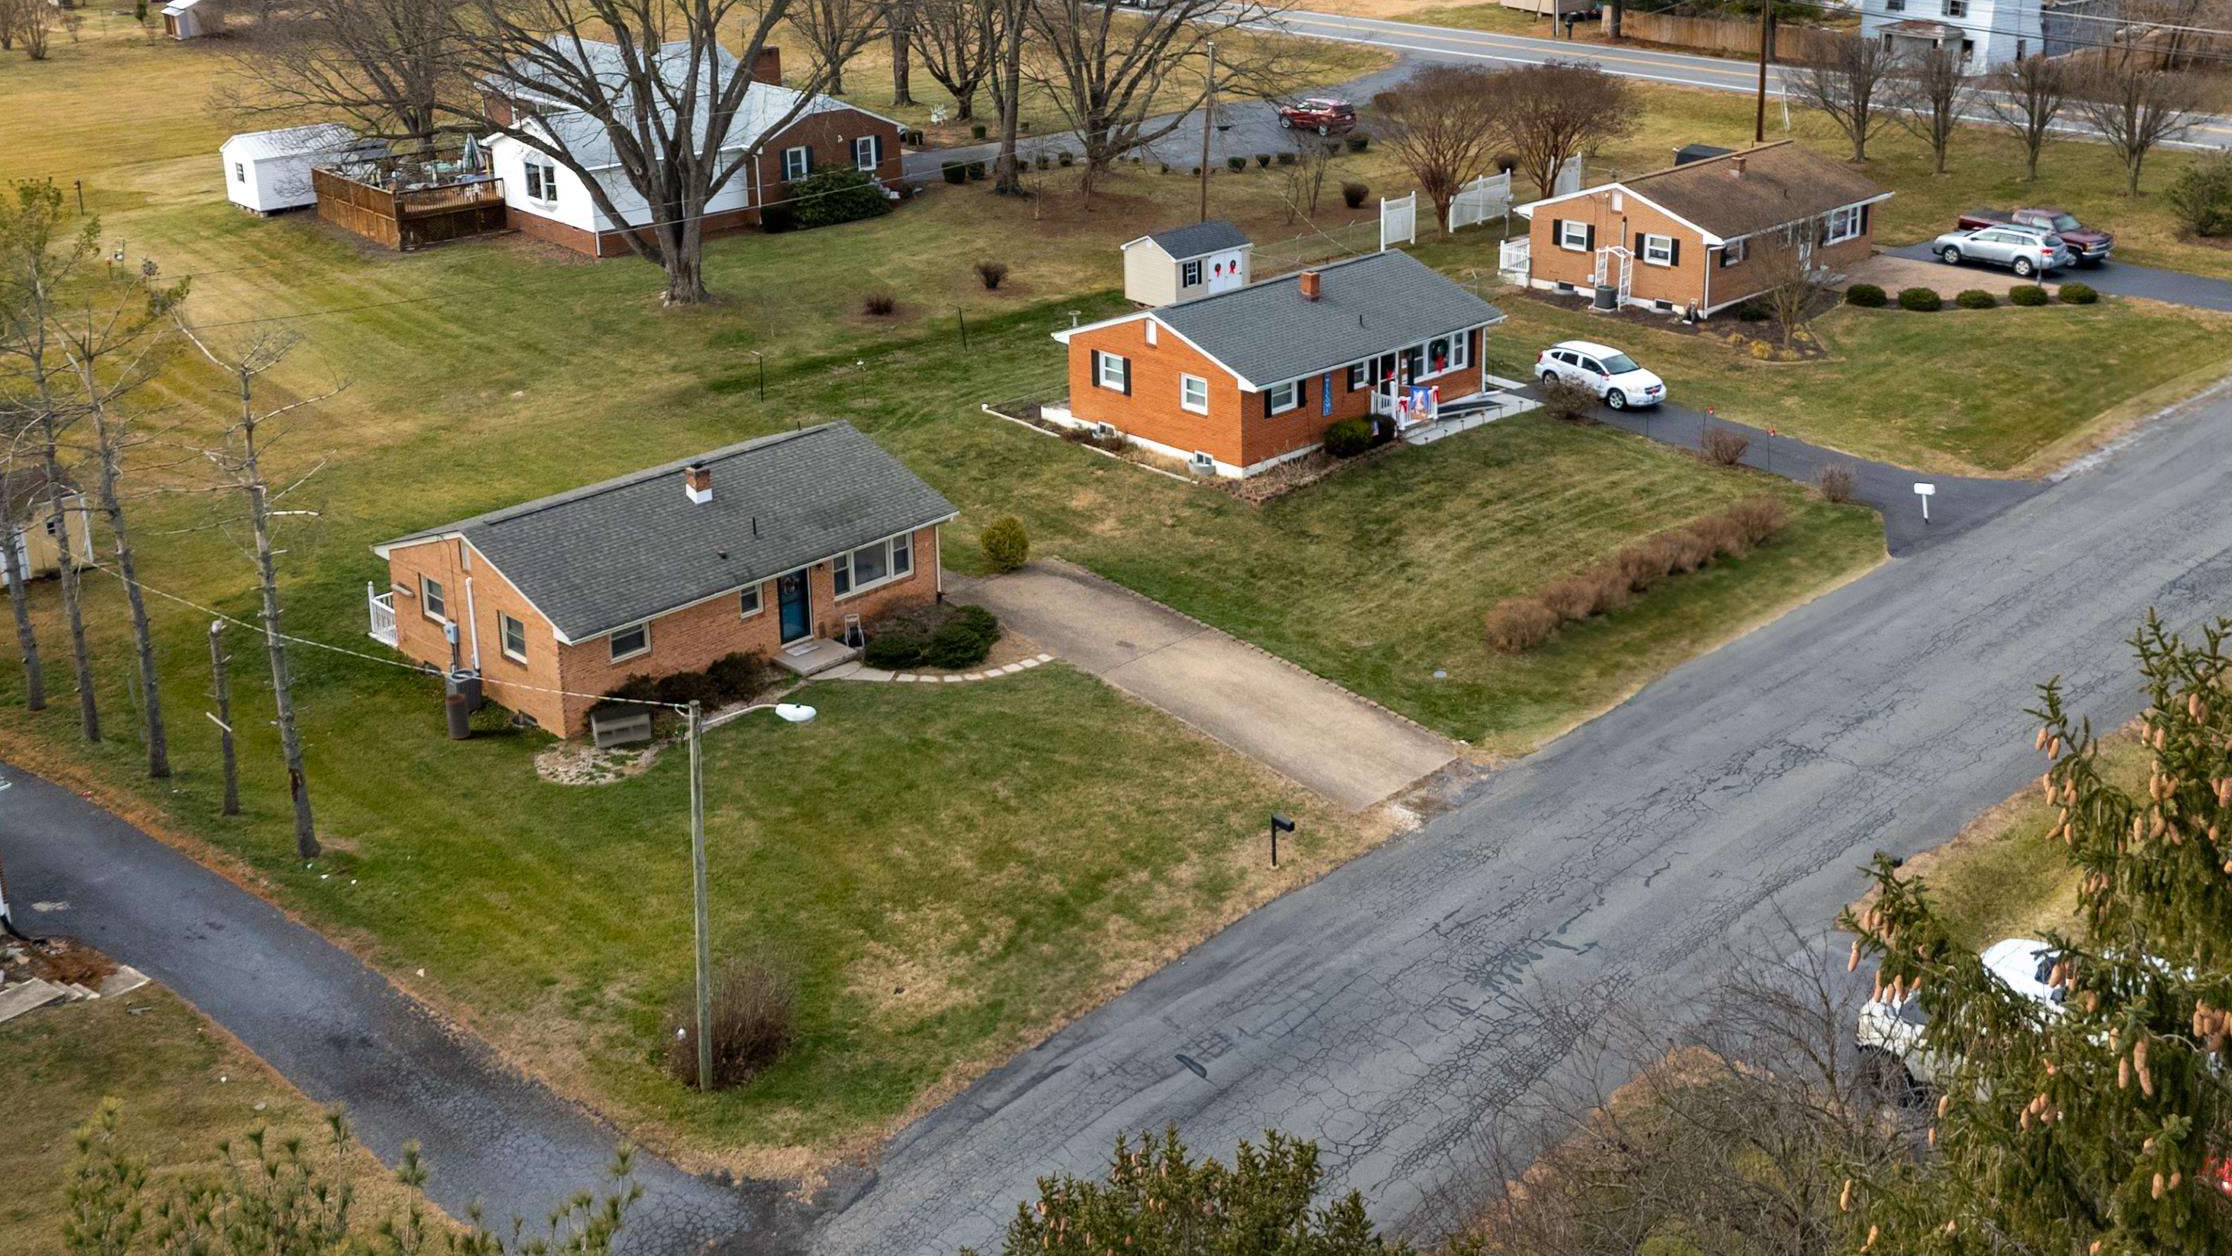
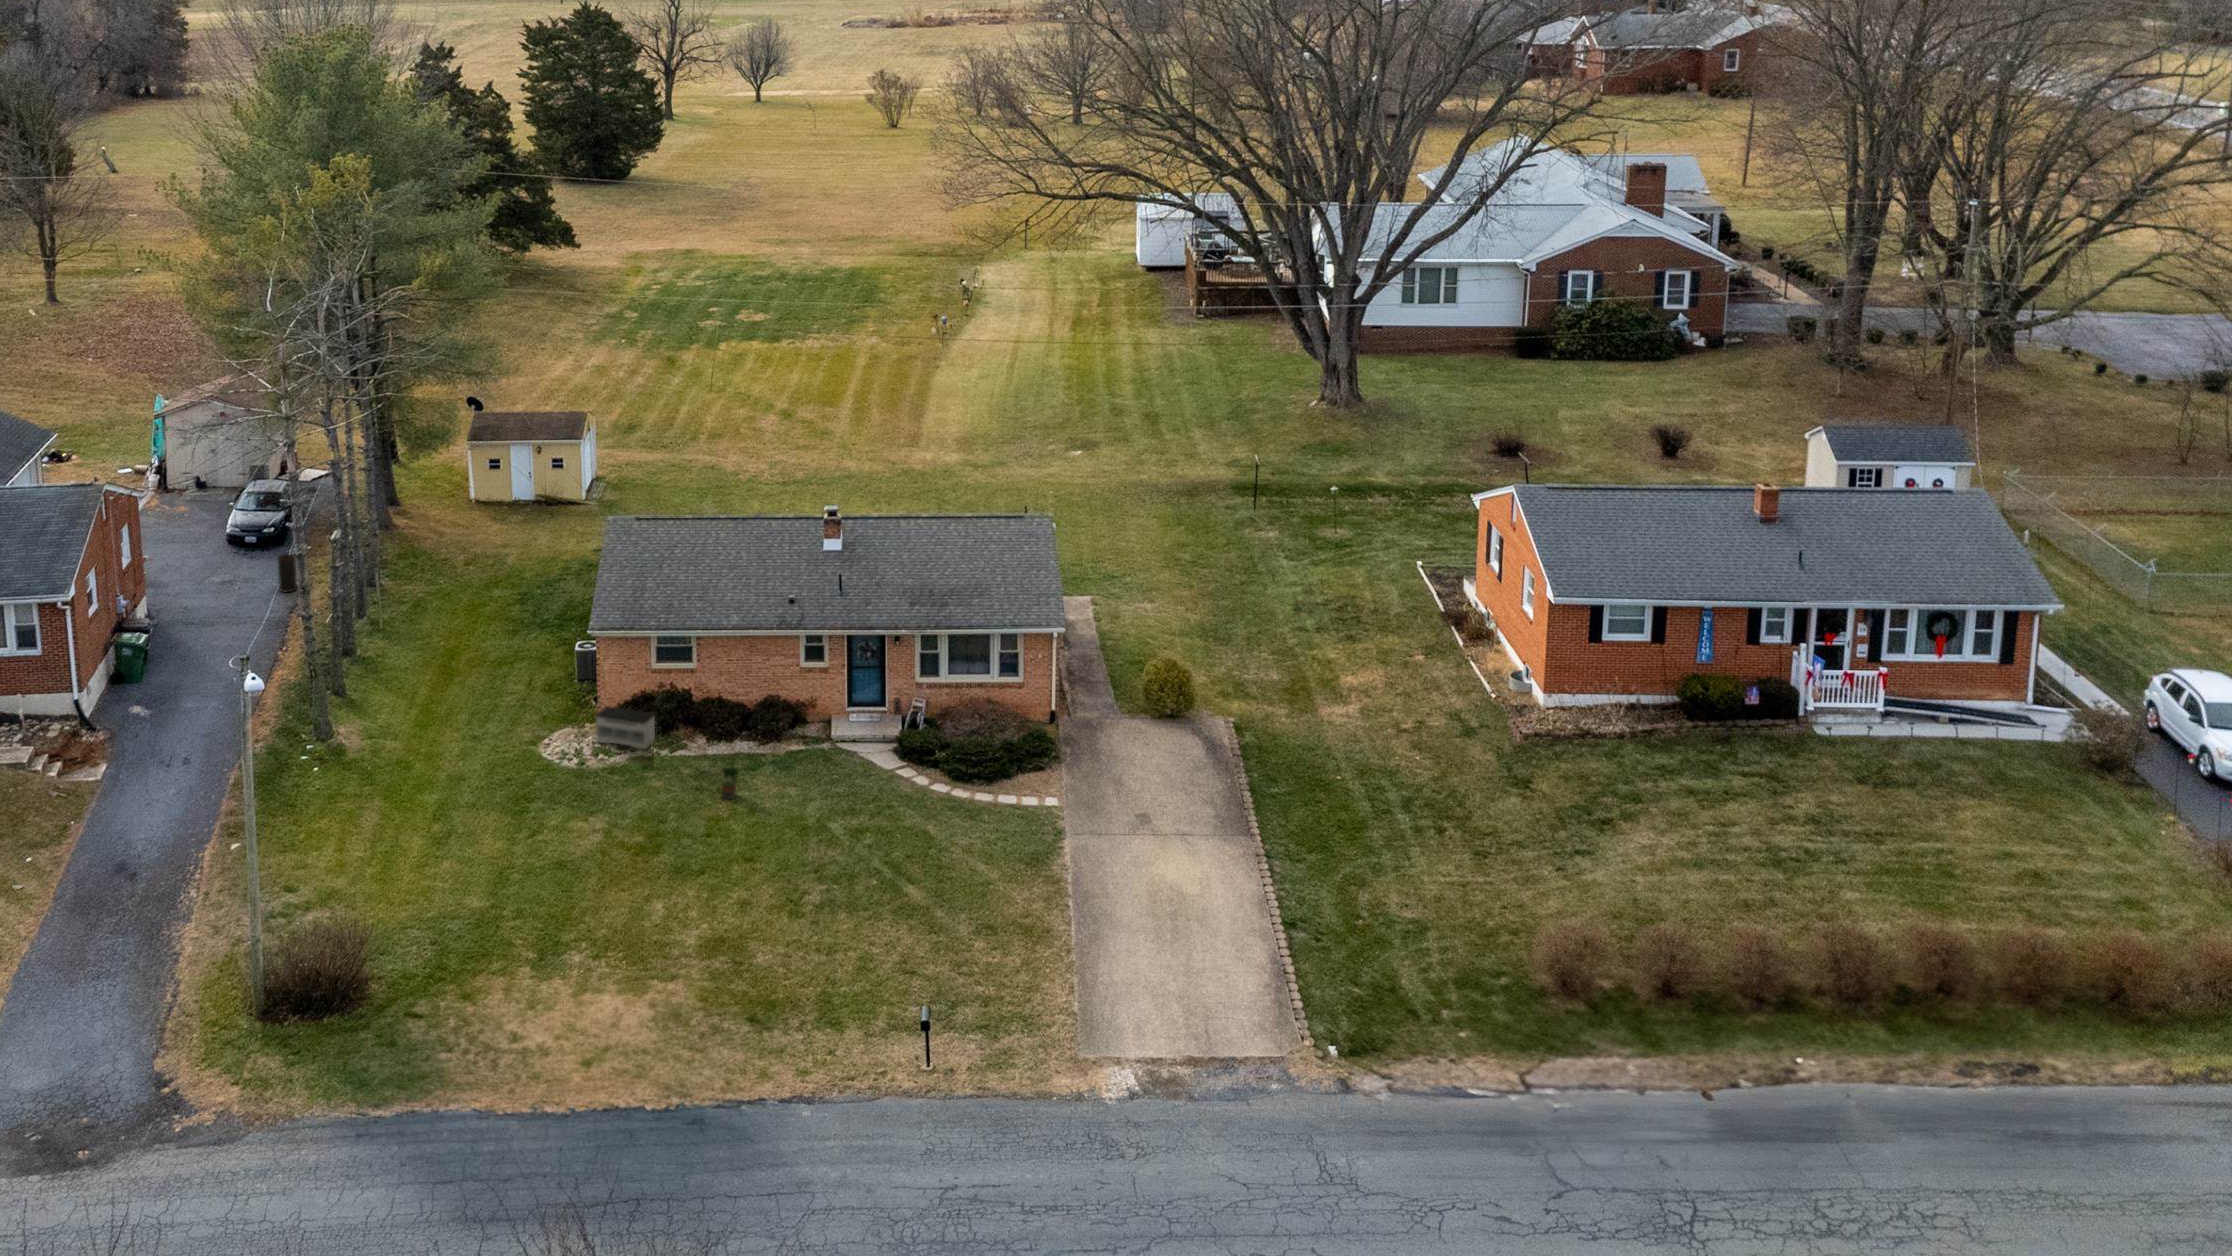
trash can: present [445,693,471,739] -> present [278,554,297,592]
potted tree: none [769,717,791,750] -> present [721,767,738,799]

